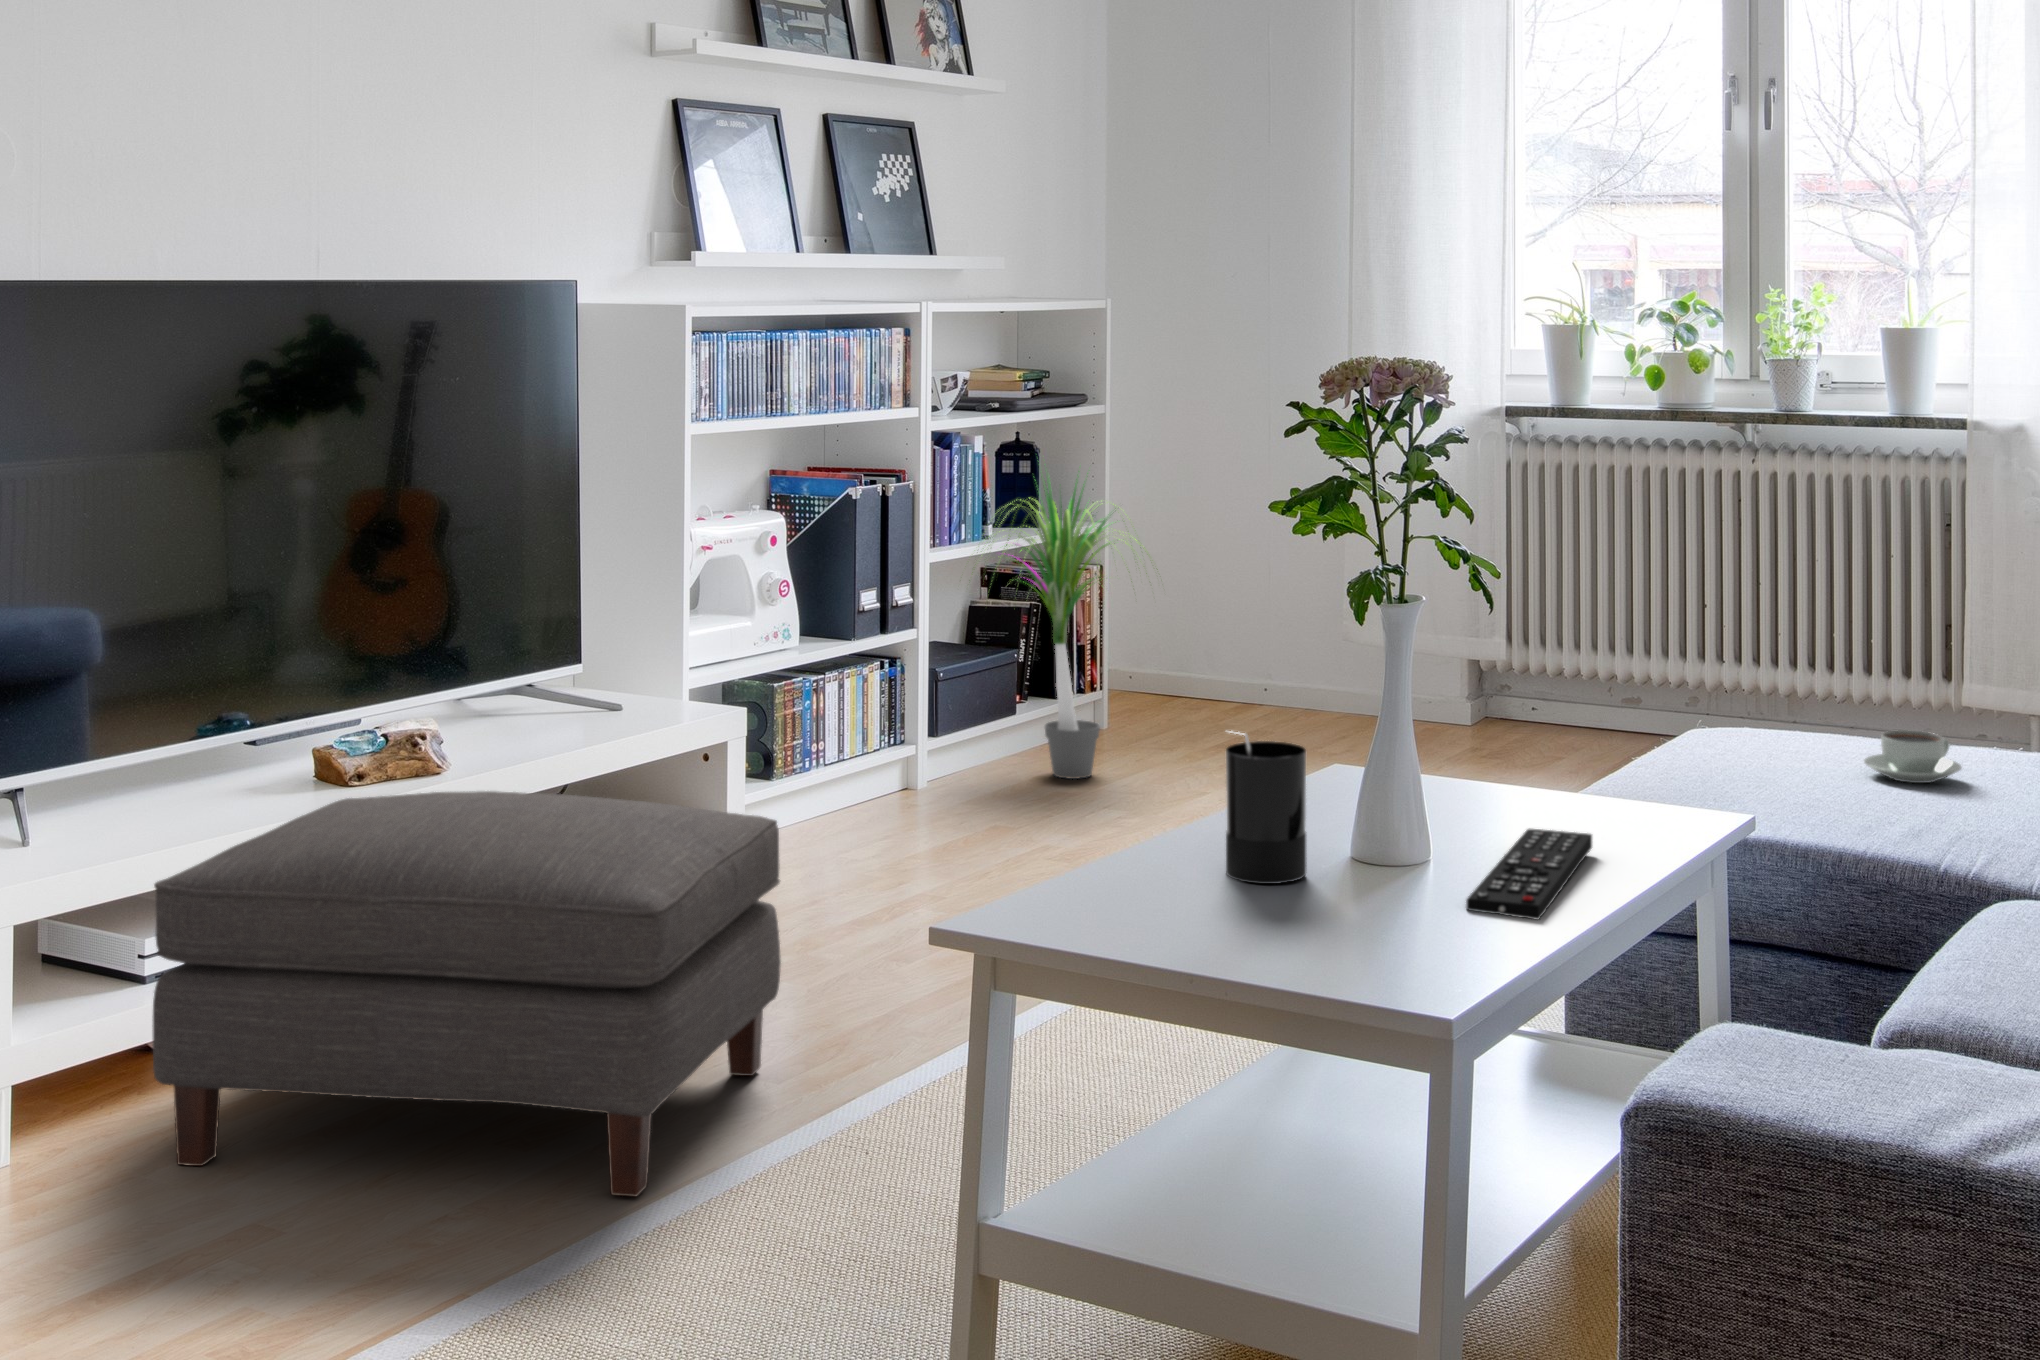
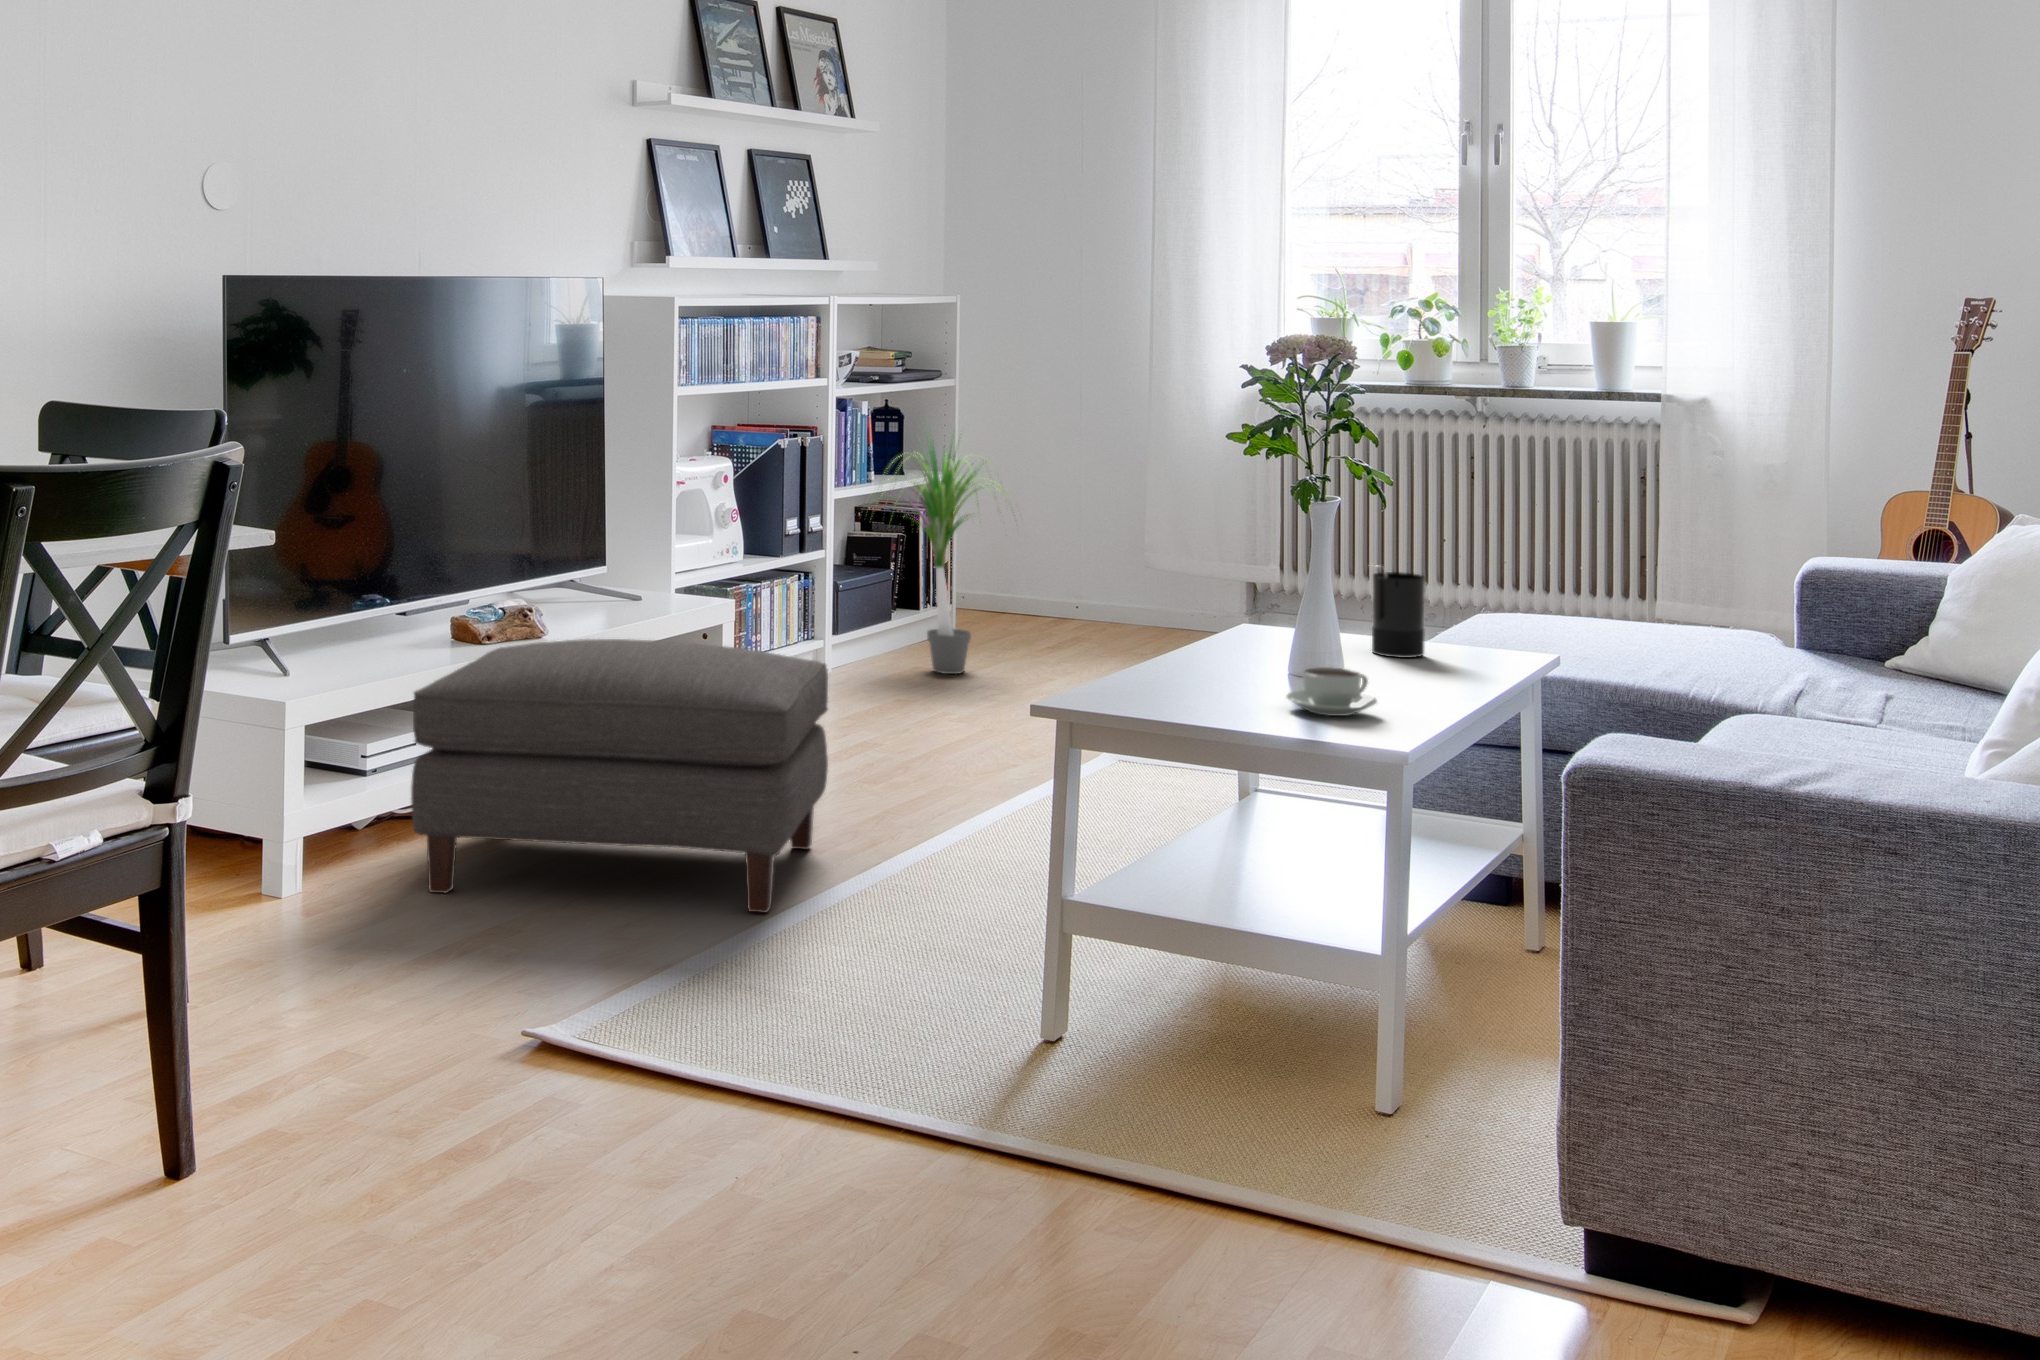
coffee cup: present [1864,730,1962,783] -> present [1287,667,1377,716]
candle: present [1226,733,1306,884] -> present [1372,571,1425,658]
remote control: present [1466,829,1592,919] -> none [1381,657,1450,705]

